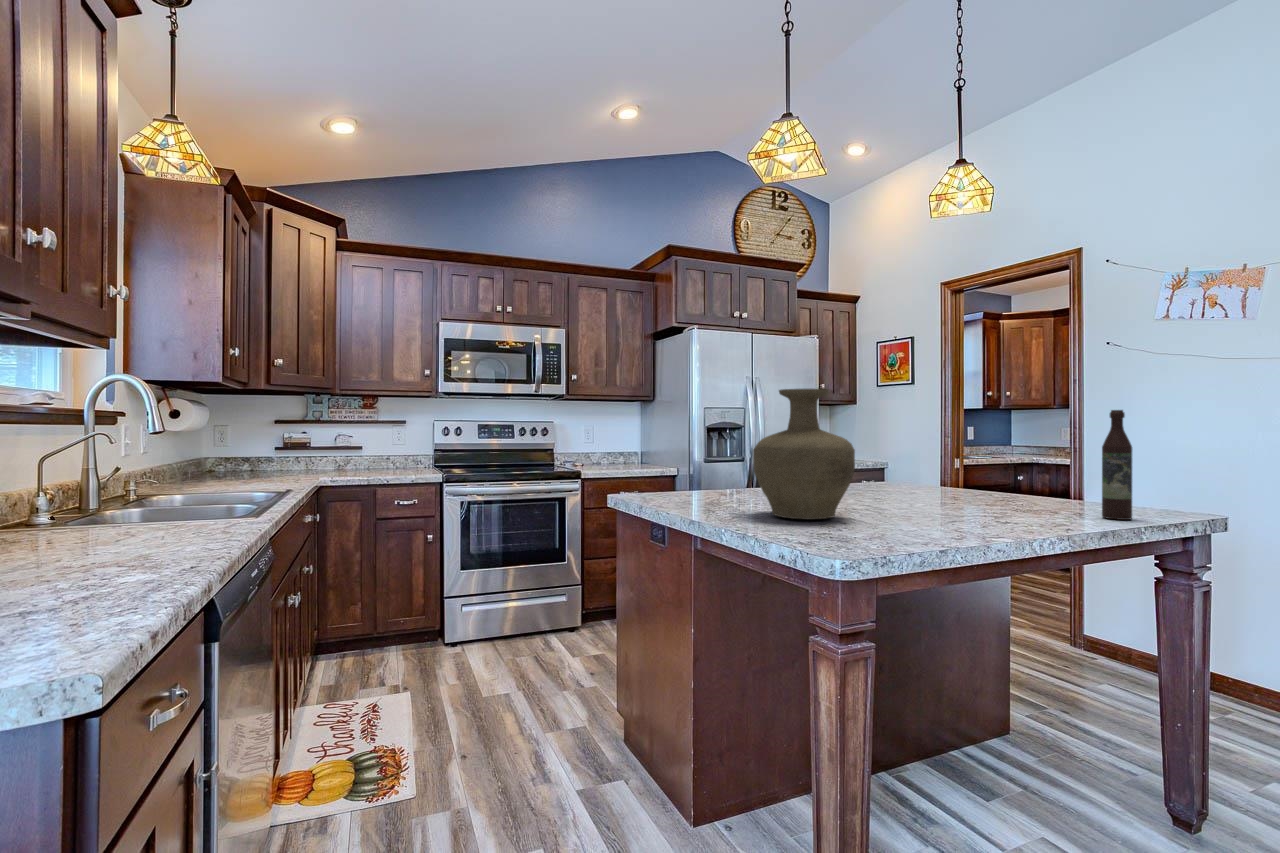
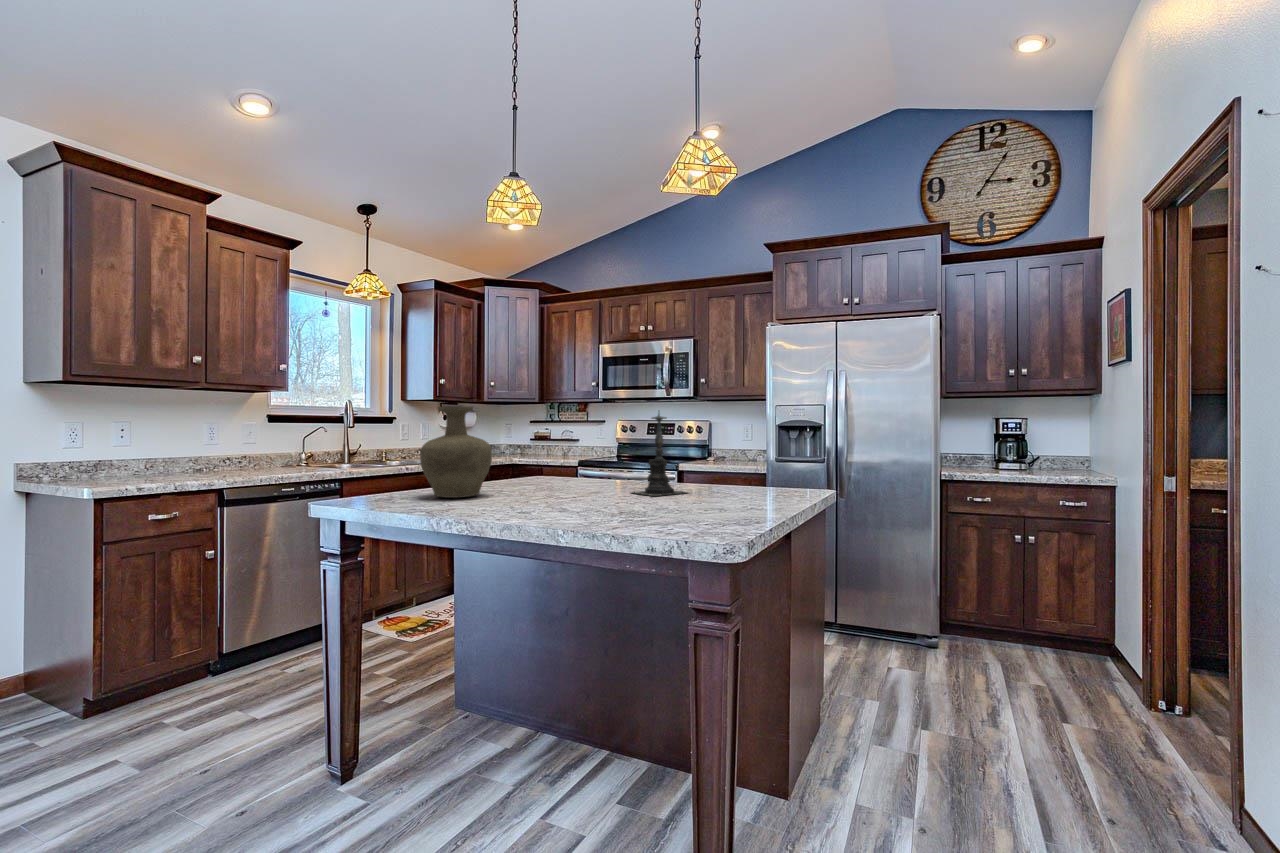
candle holder: none [862,399,922,496] -> present [632,414,686,496]
wine bottle: present [1102,410,1132,520] -> none [580,419,604,522]

